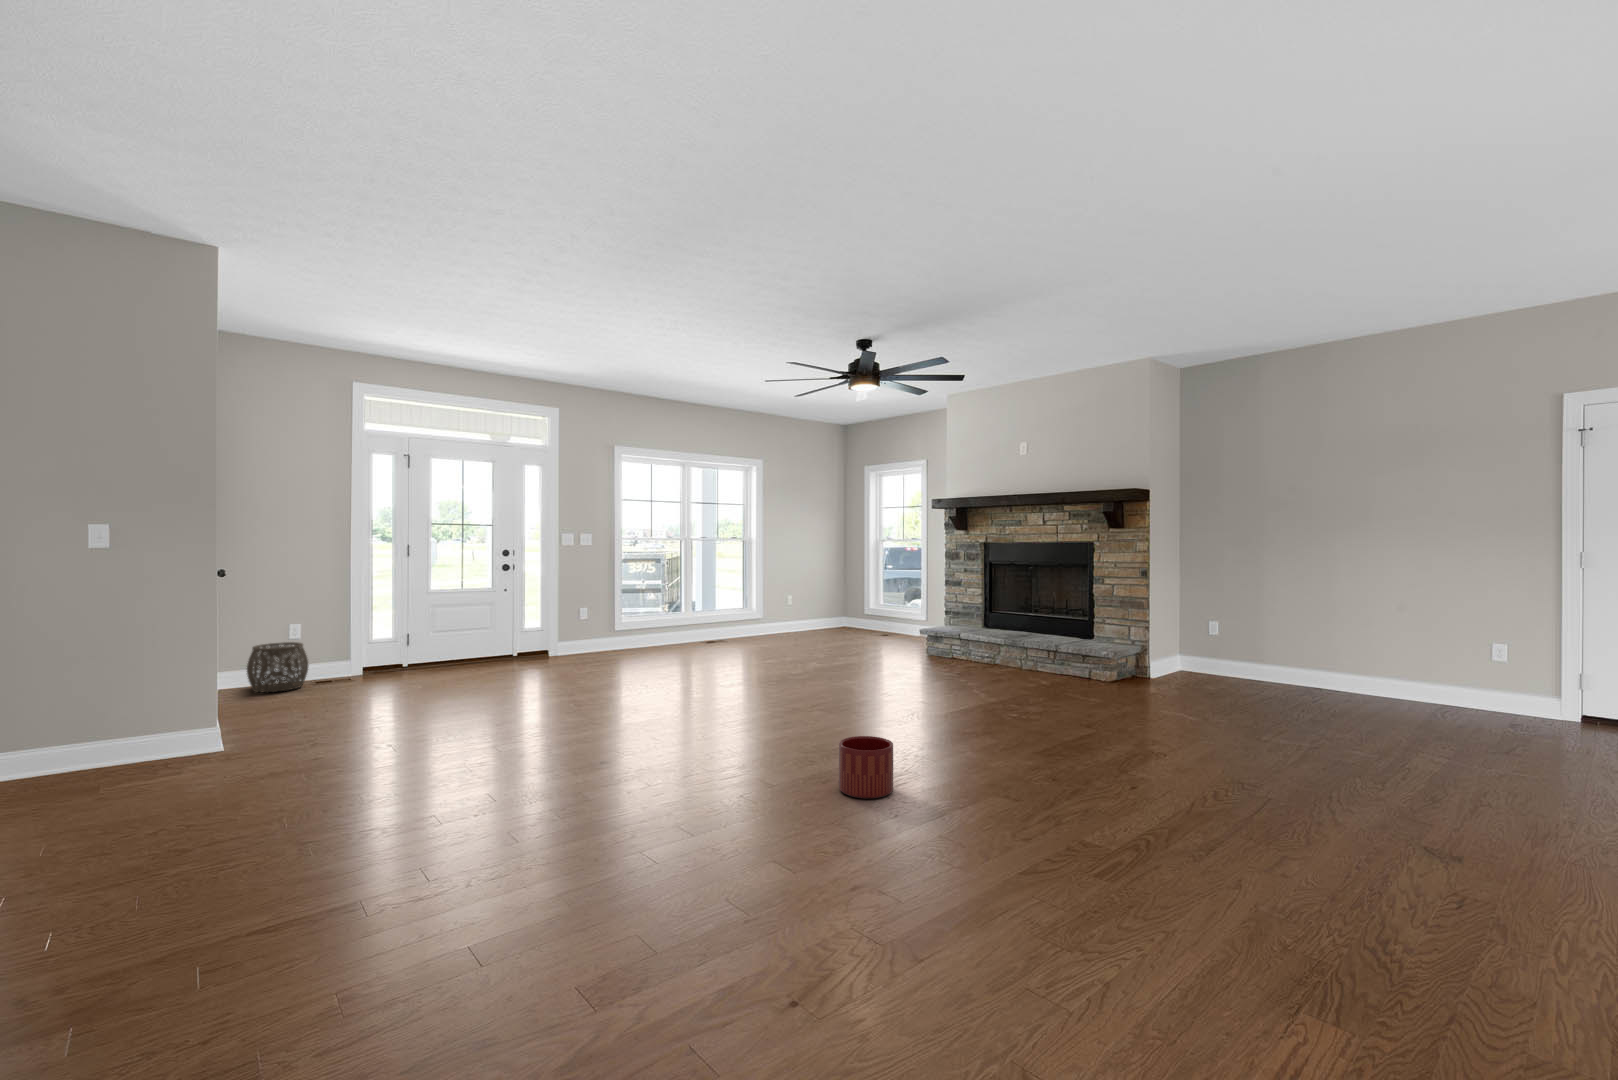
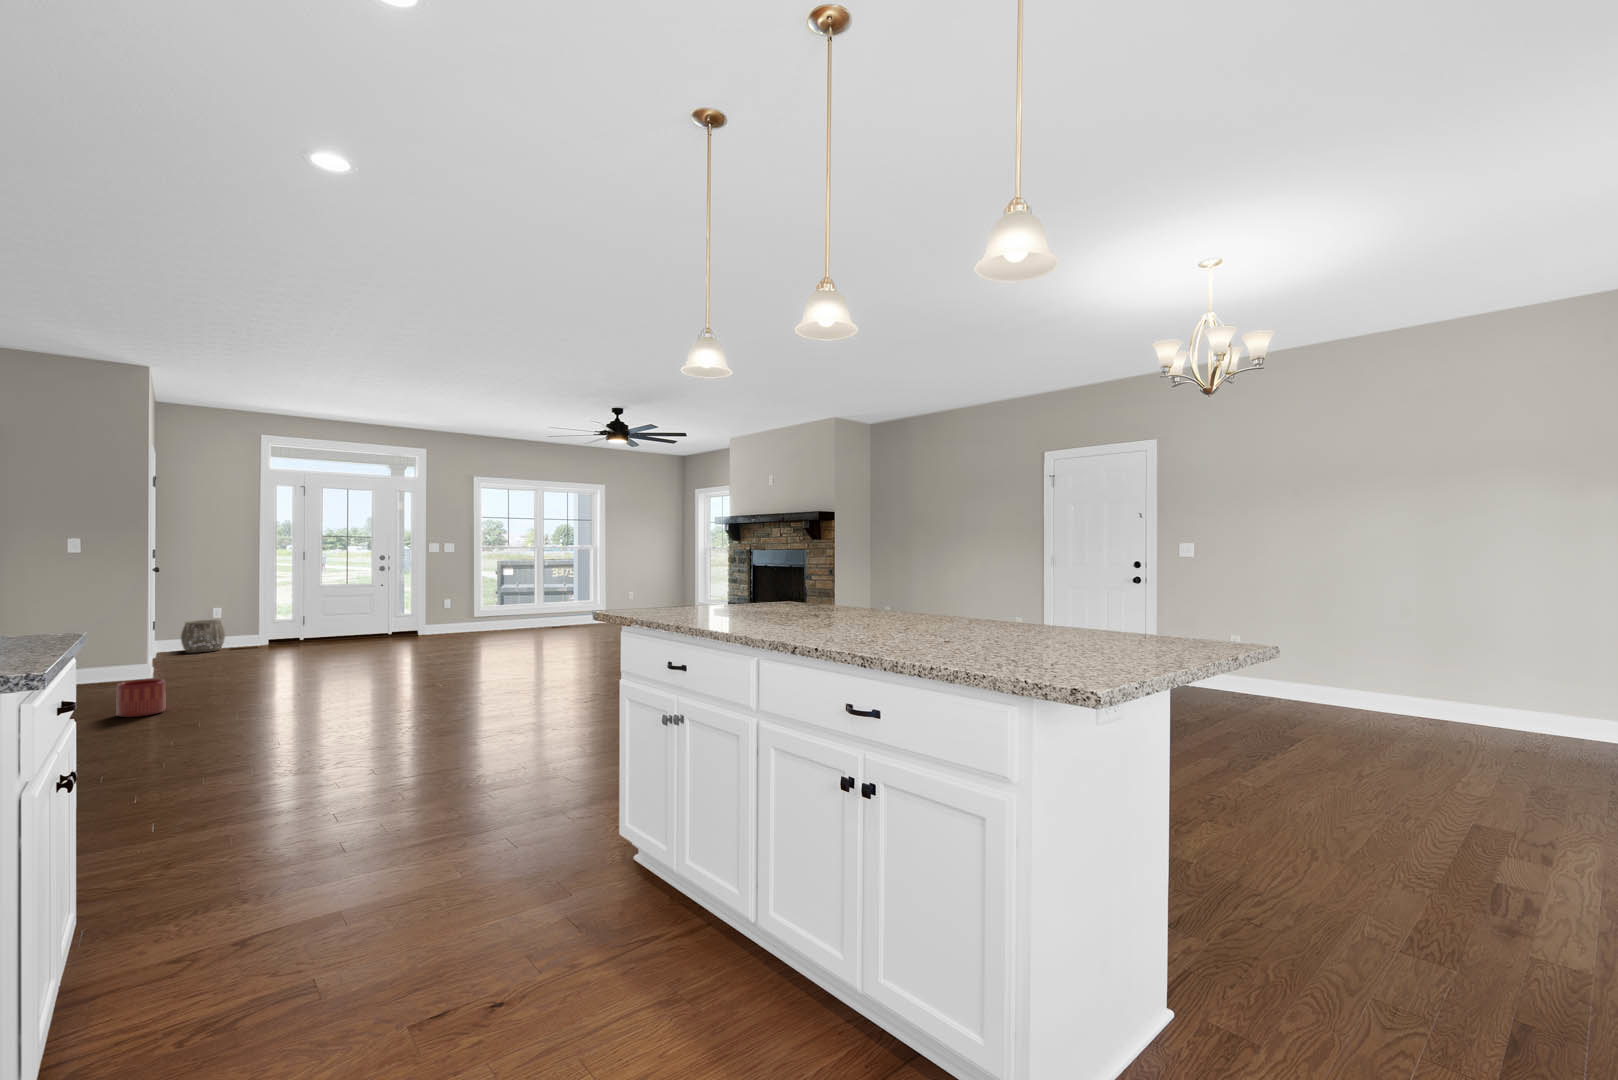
planter: present [839,736,893,799] -> present [117,679,165,717]

